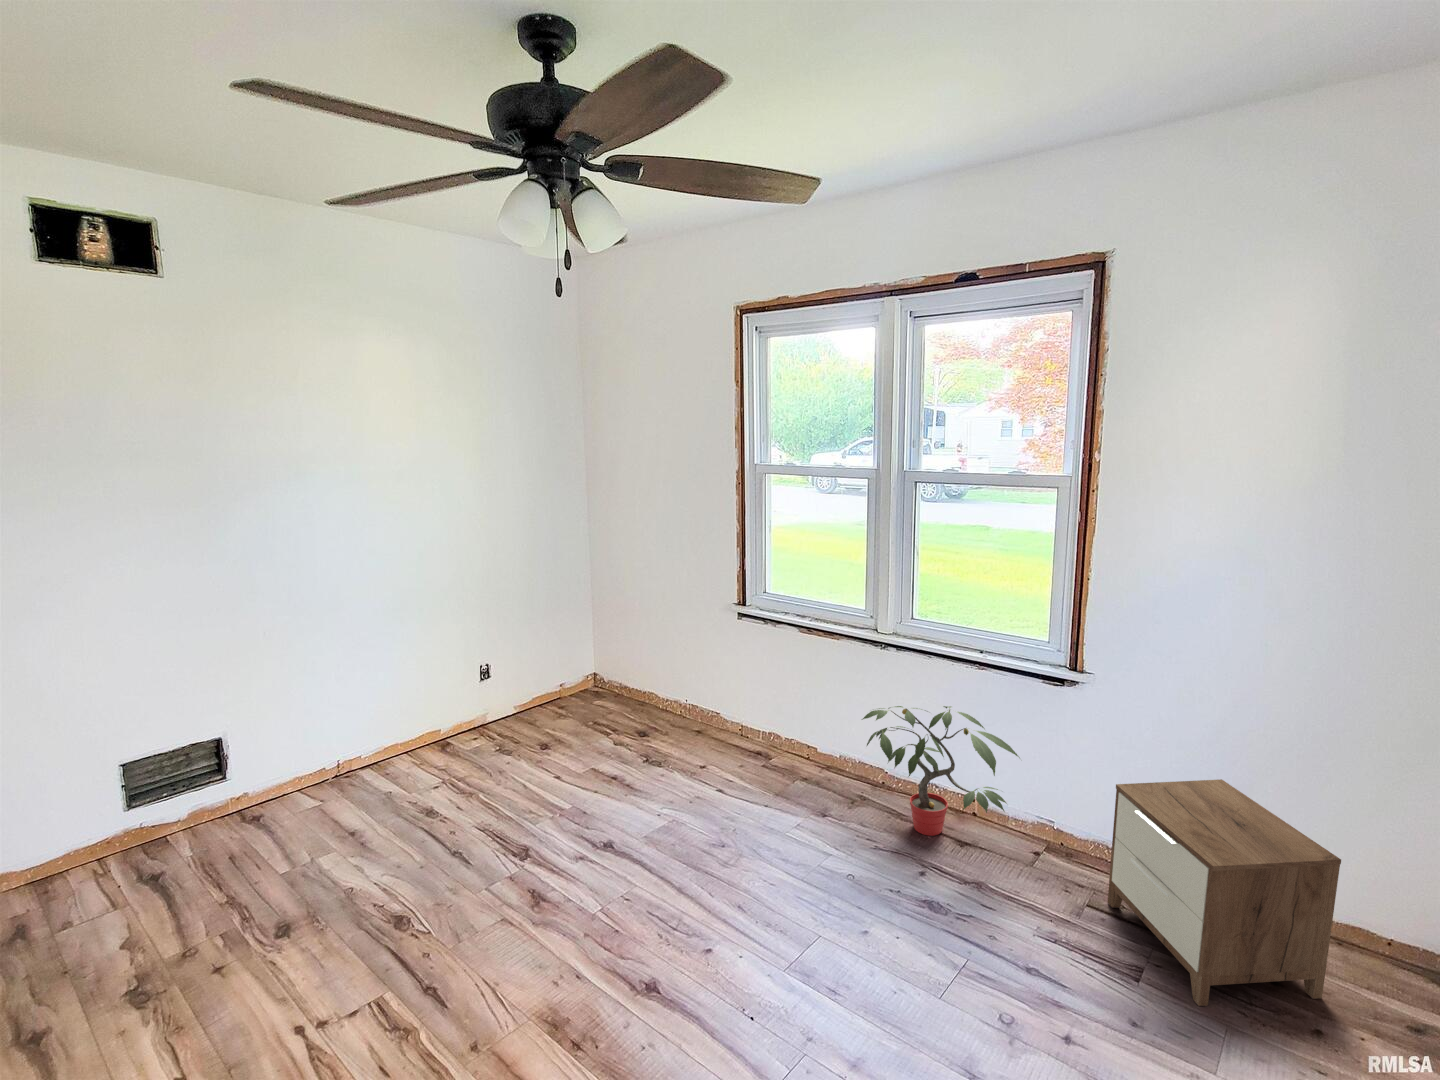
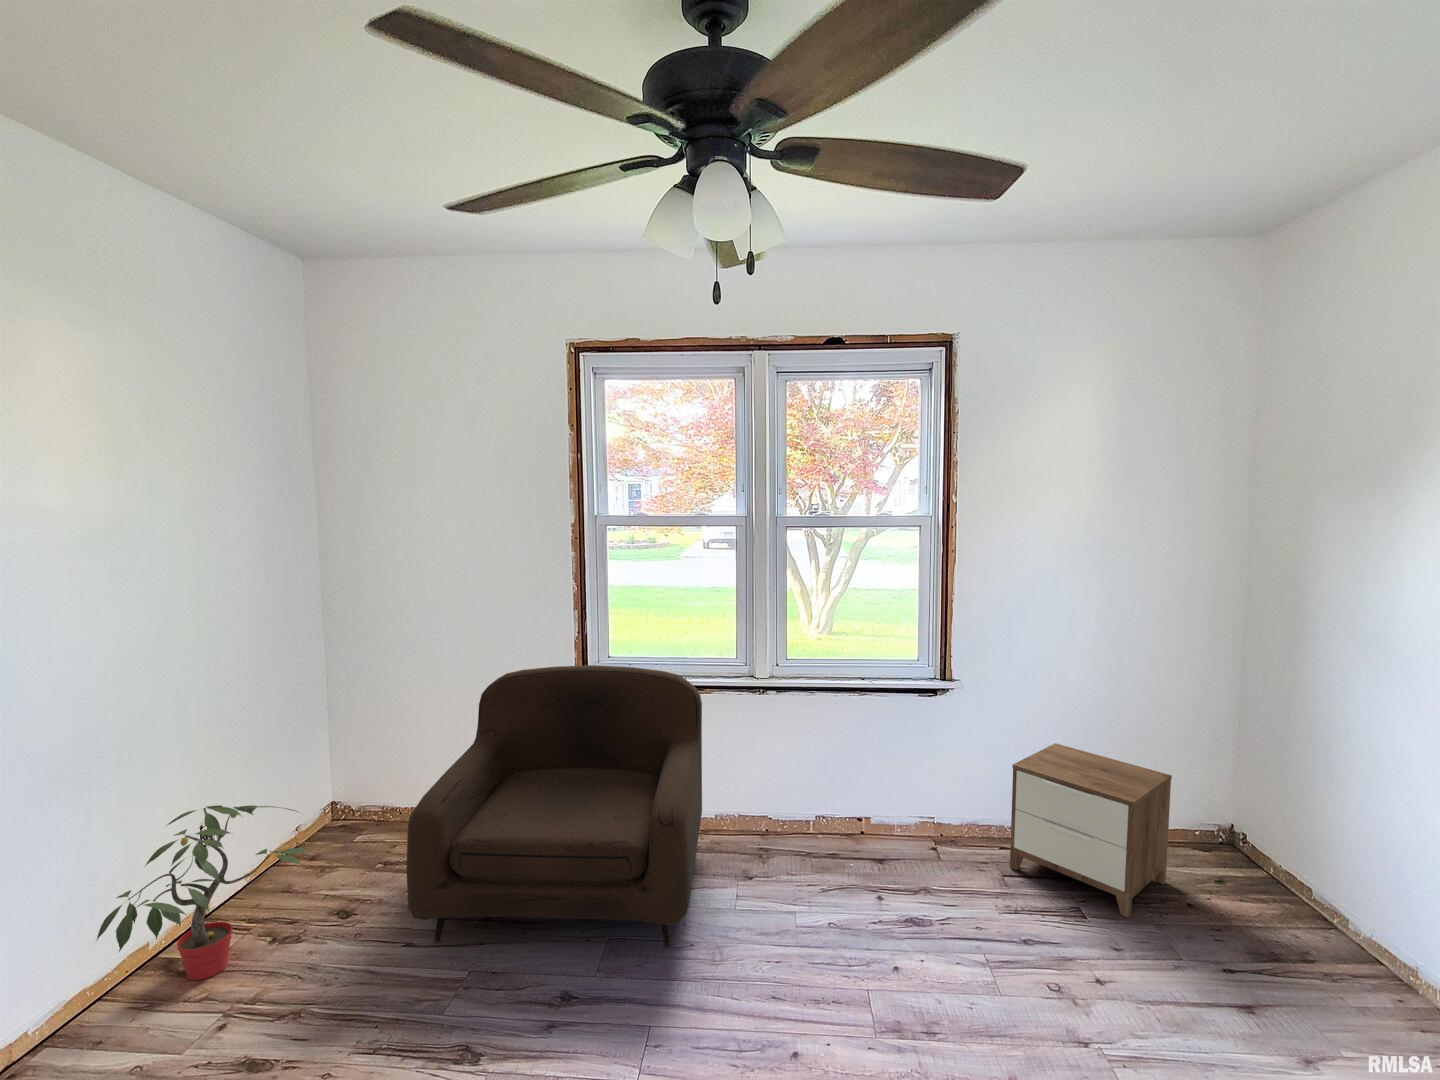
armchair: none [549,593,819,840] -> present [407,665,702,947]
potted plant: present [862,706,1020,836] -> present [96,805,308,980]

